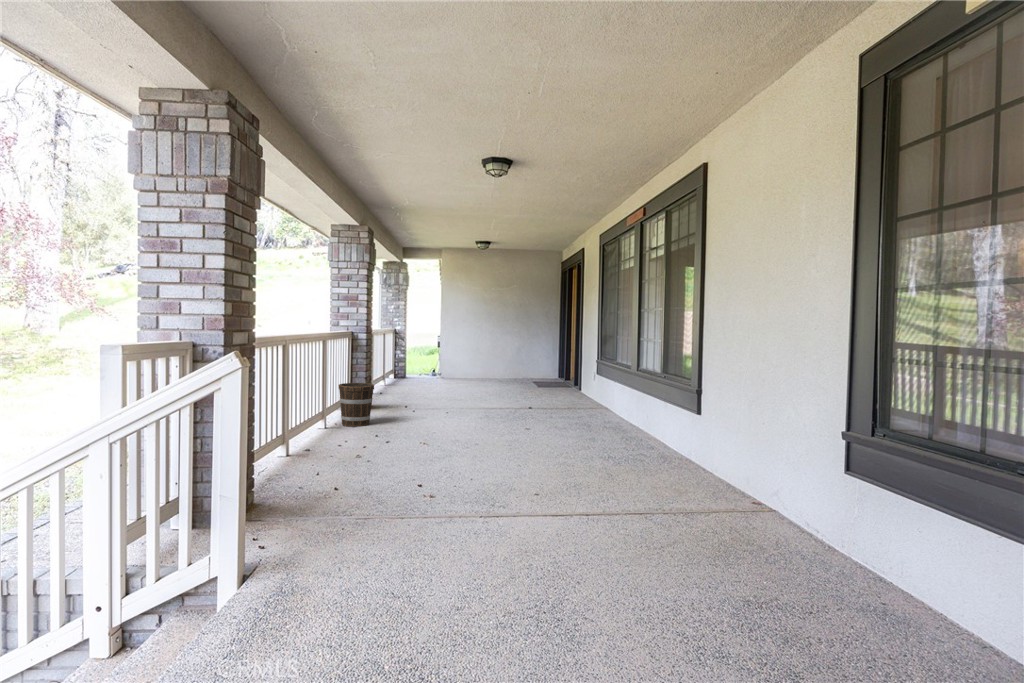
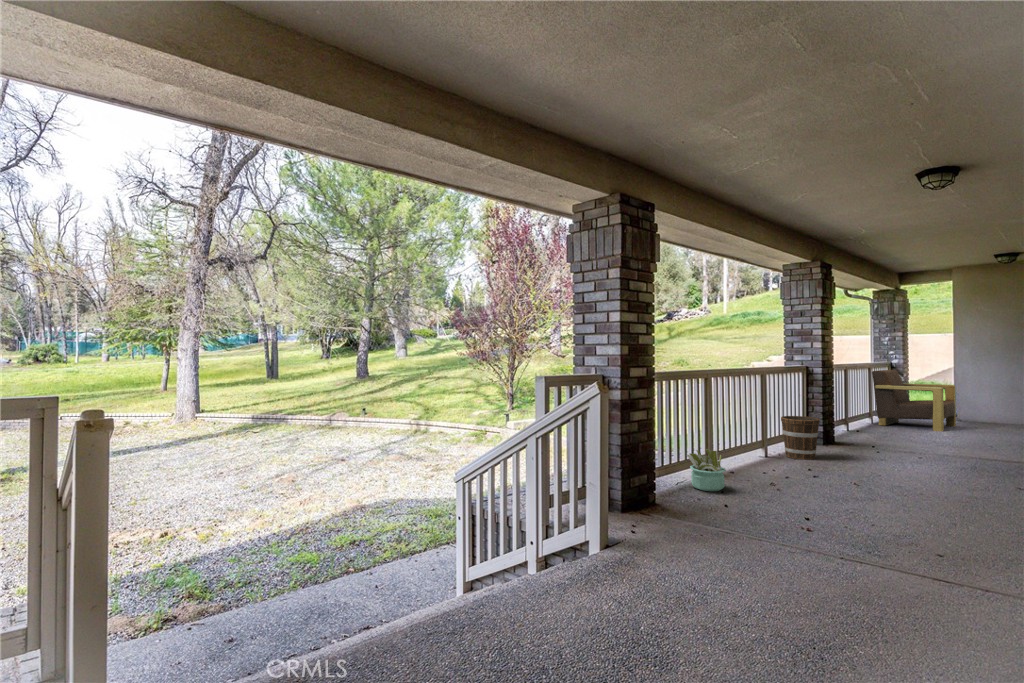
armchair: none [387,336,443,389] -> present [872,370,956,431]
decorative plant: none [273,426,319,475] -> present [687,449,726,491]

